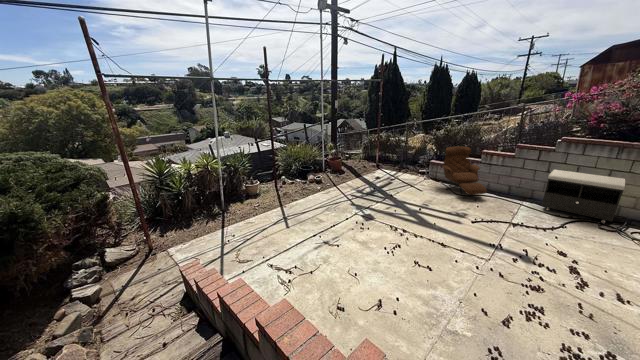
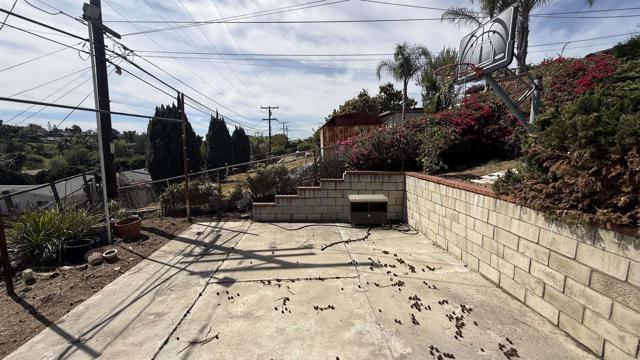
lounge chair: present [442,146,487,200] -> none [270,186,314,233]

